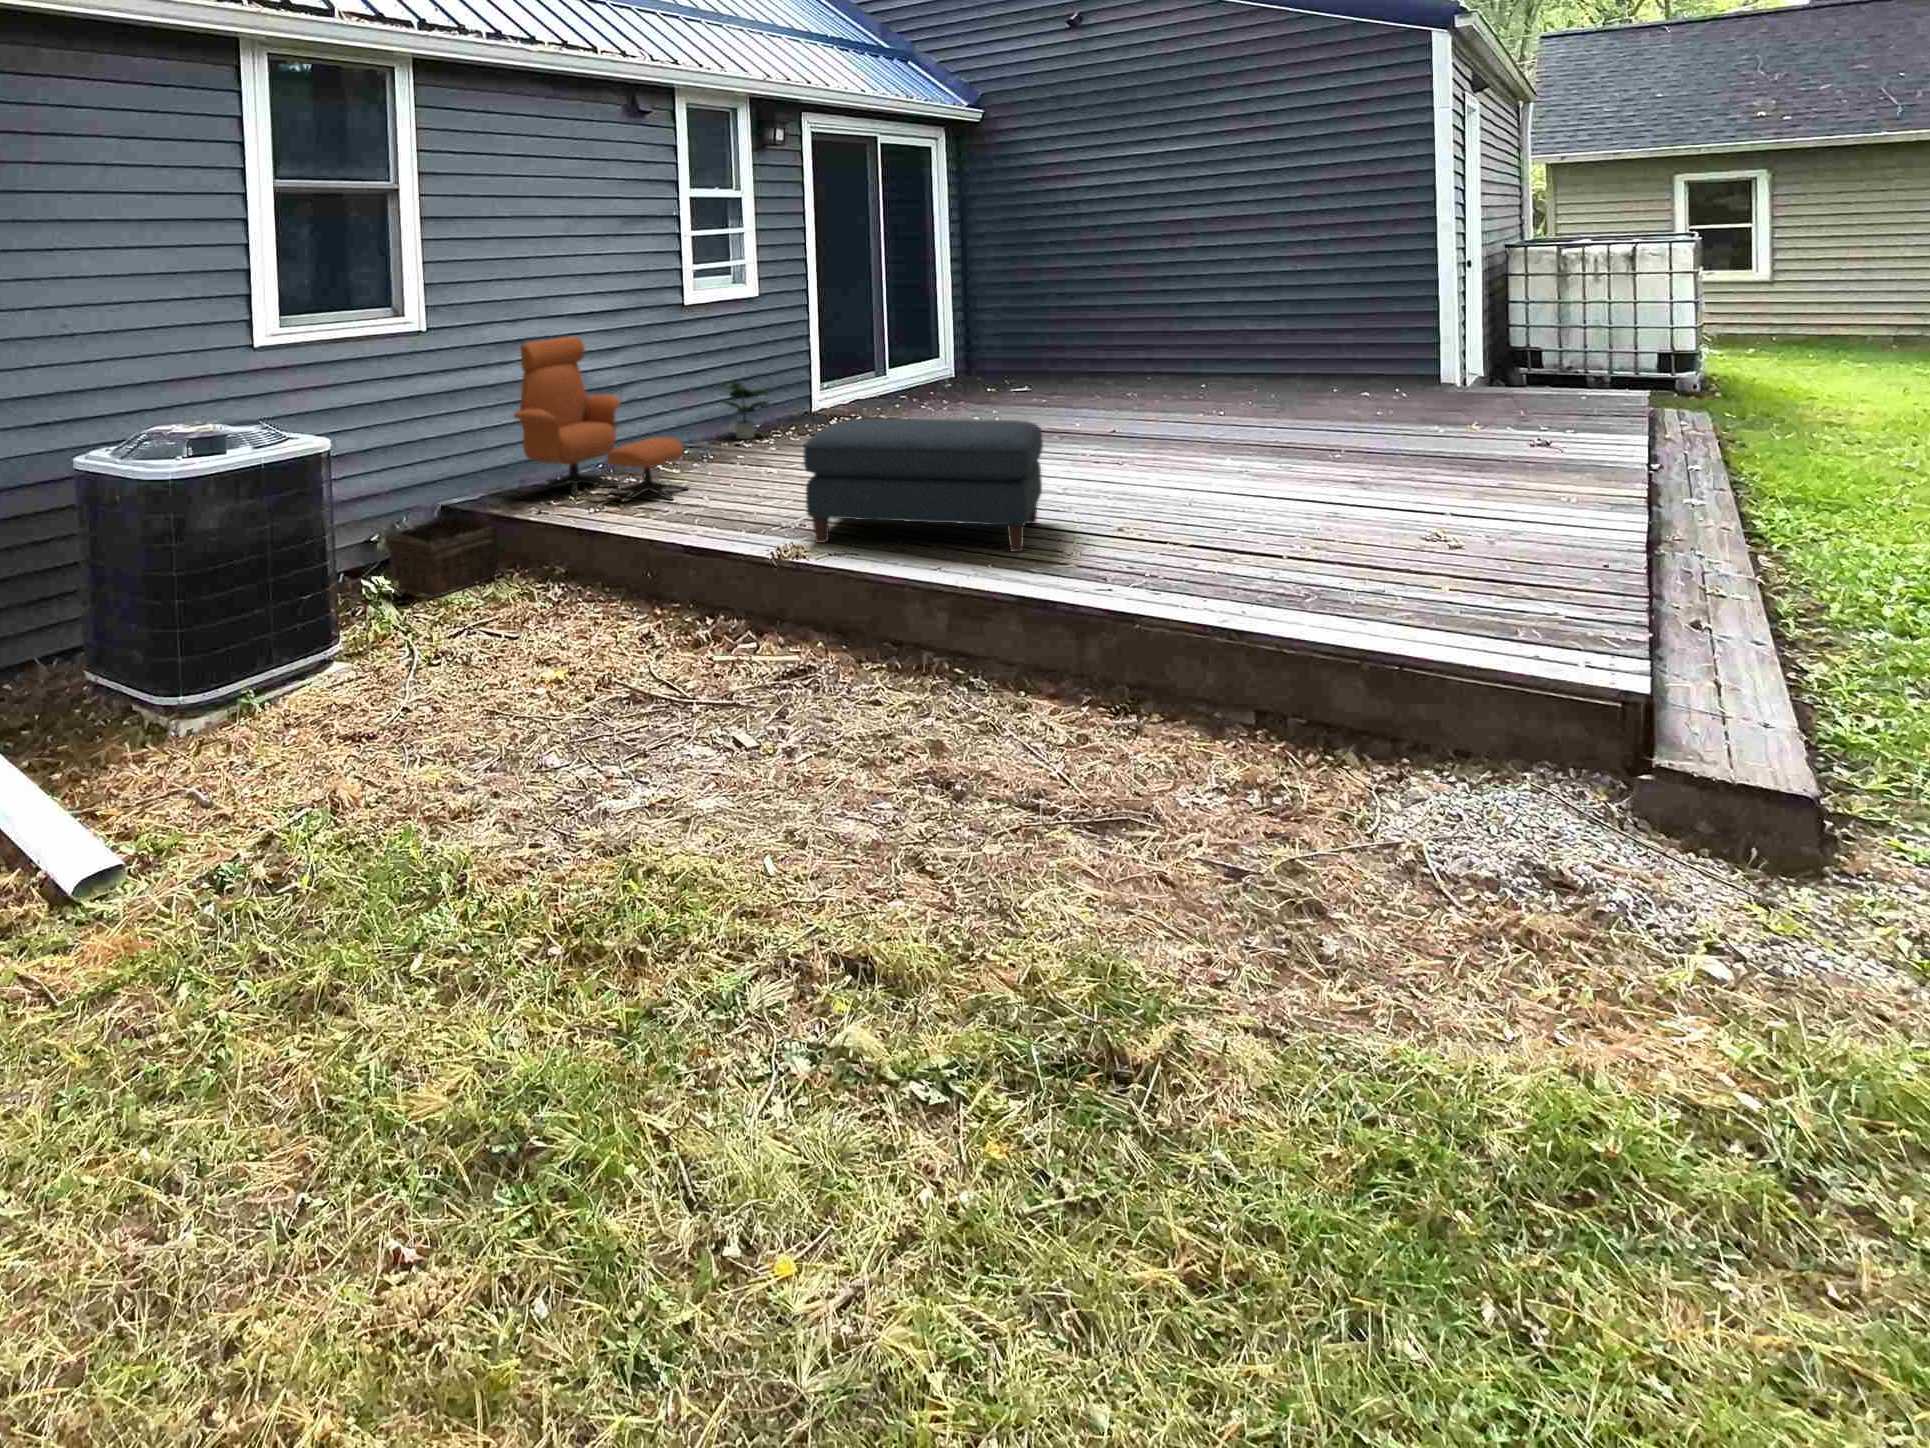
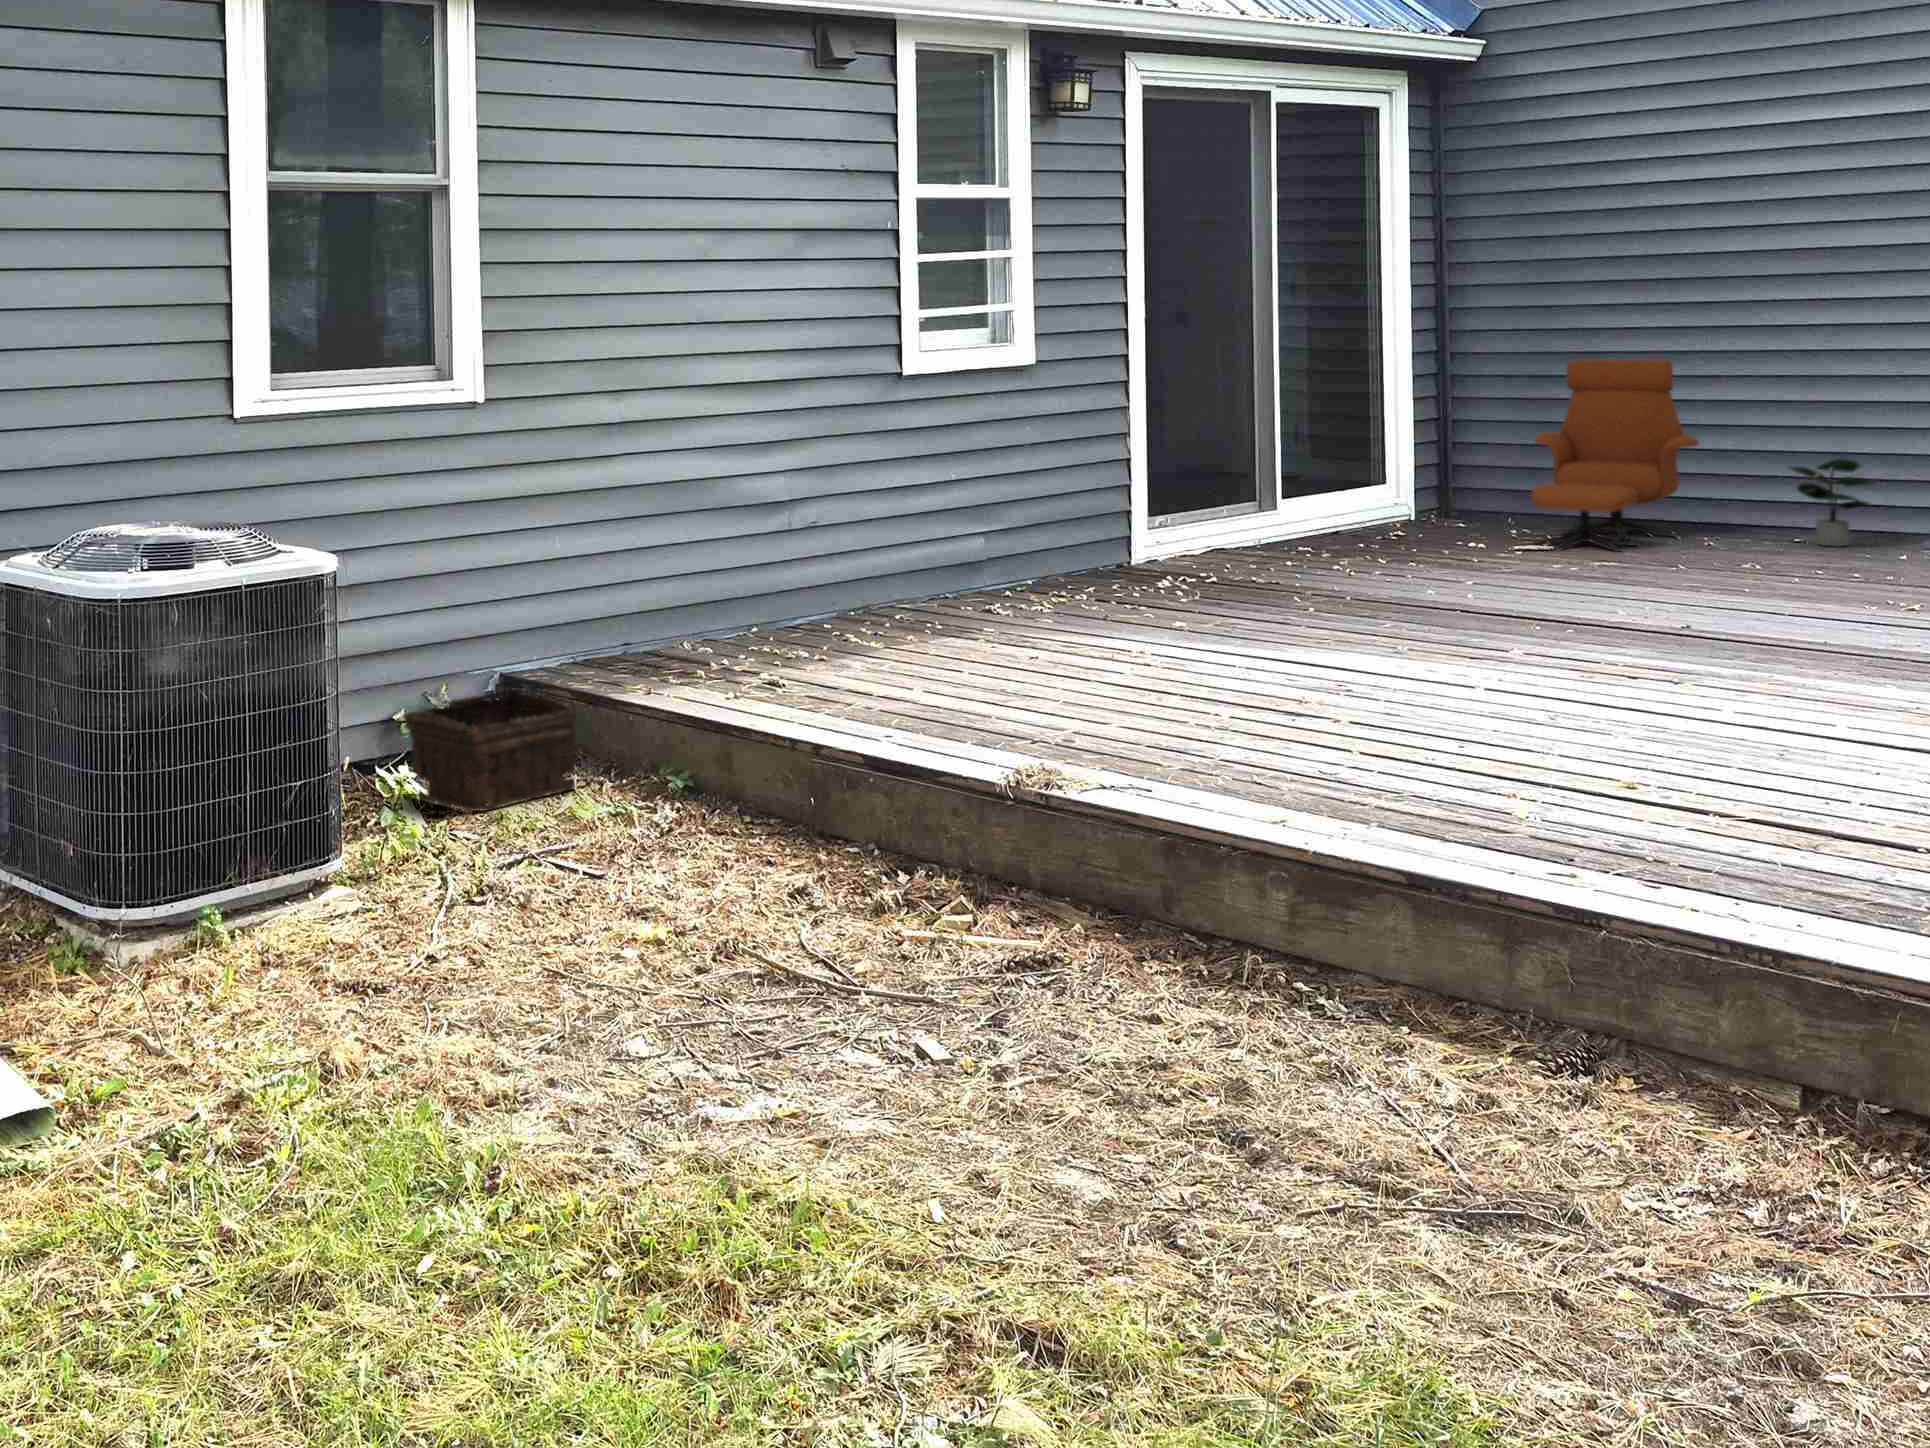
lounge chair: present [513,337,688,503] -> present [1532,359,1699,552]
potted plant: present [720,381,770,439] -> present [1790,459,1877,546]
ottoman: present [803,419,1043,552] -> none [1062,571,1480,803]

